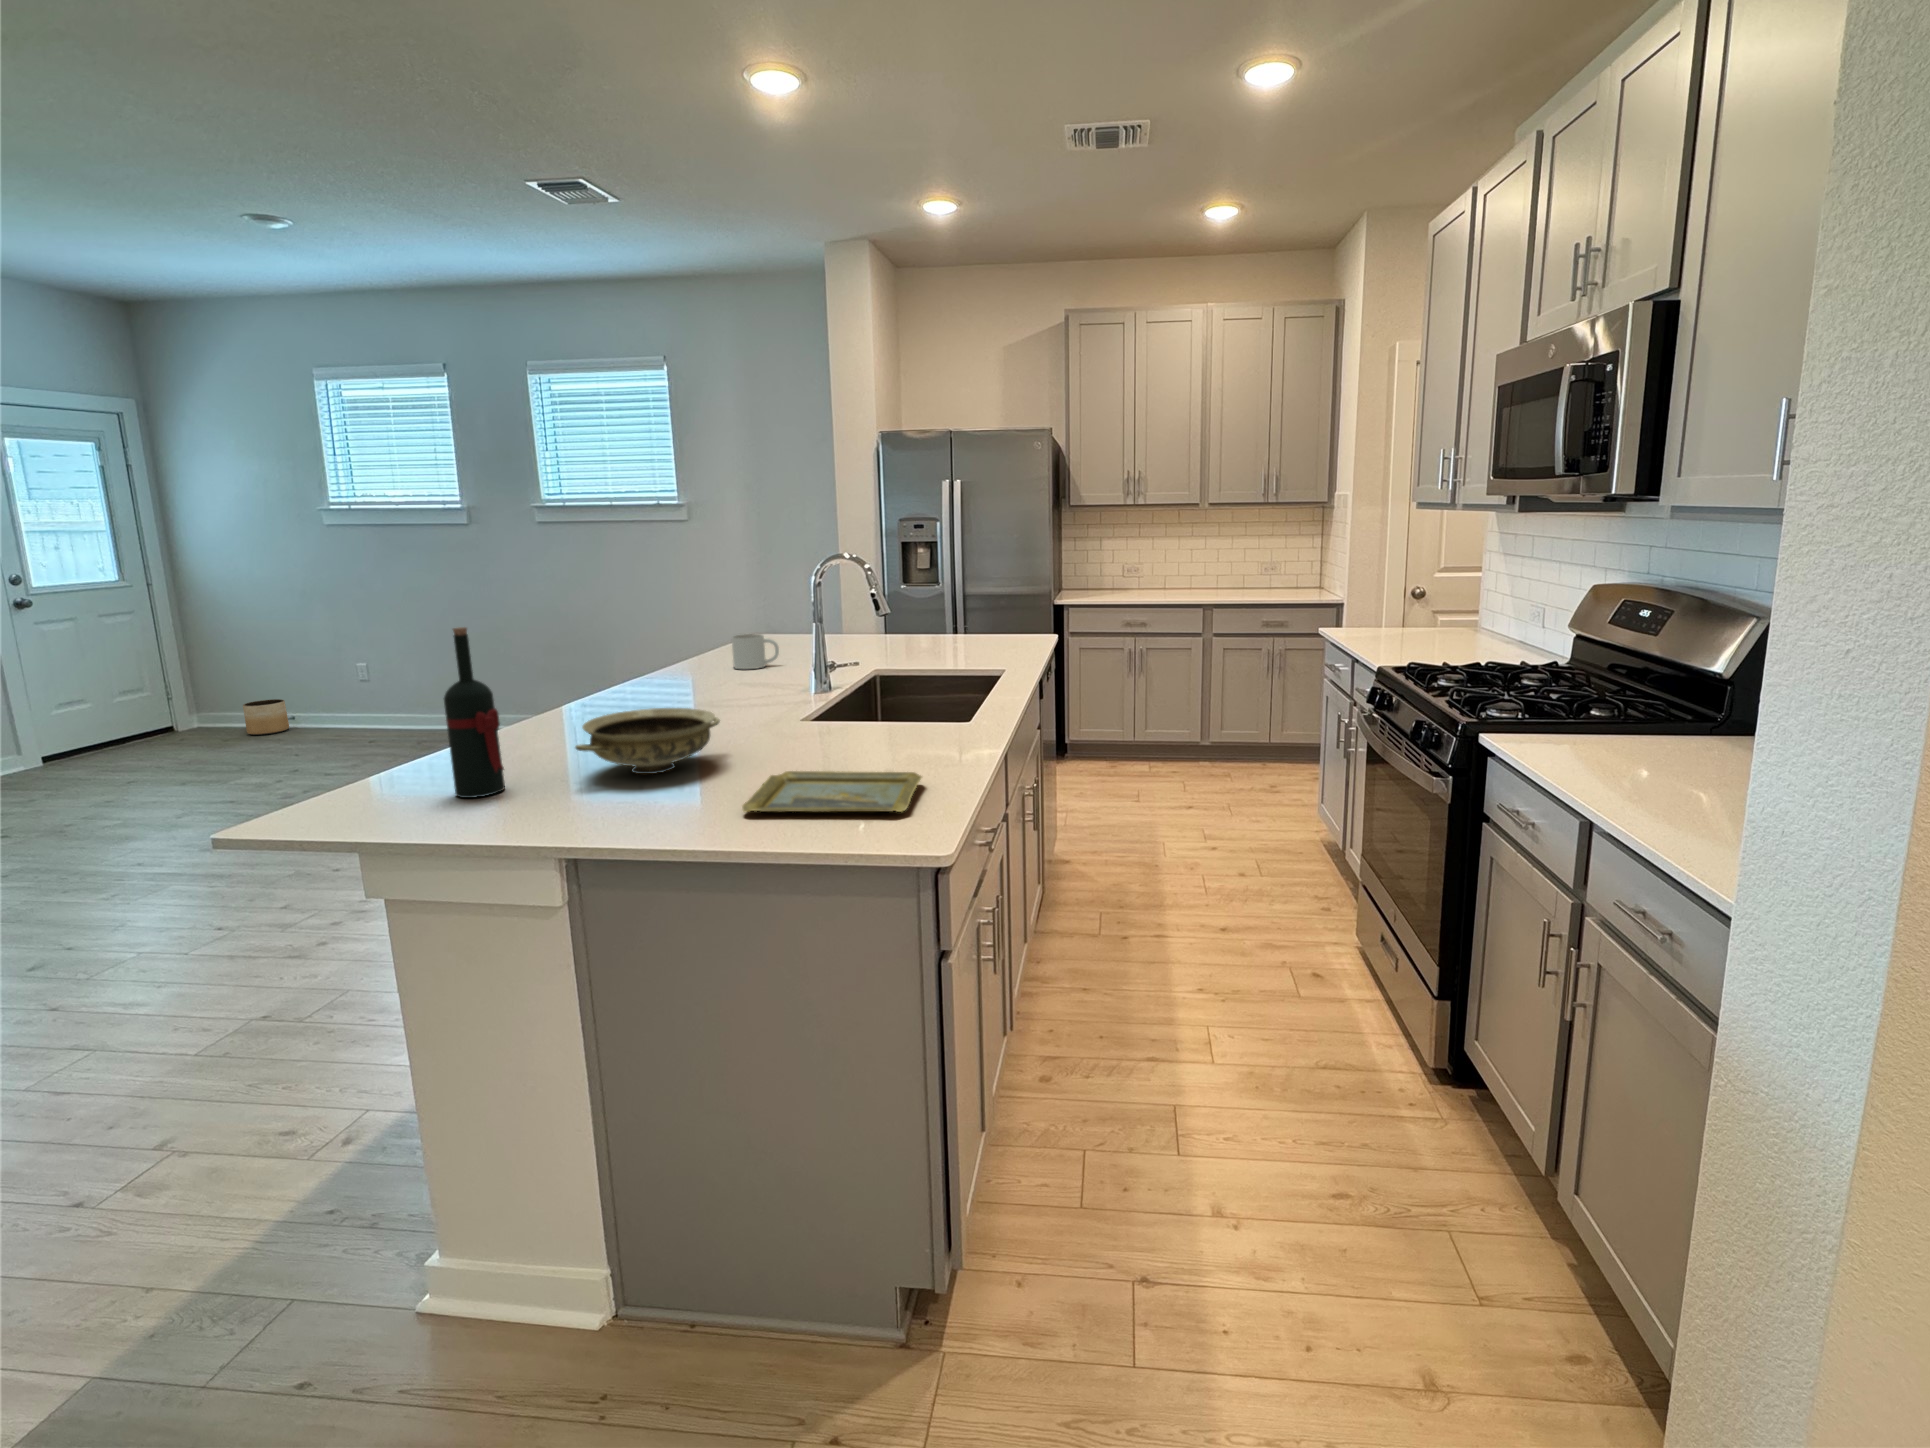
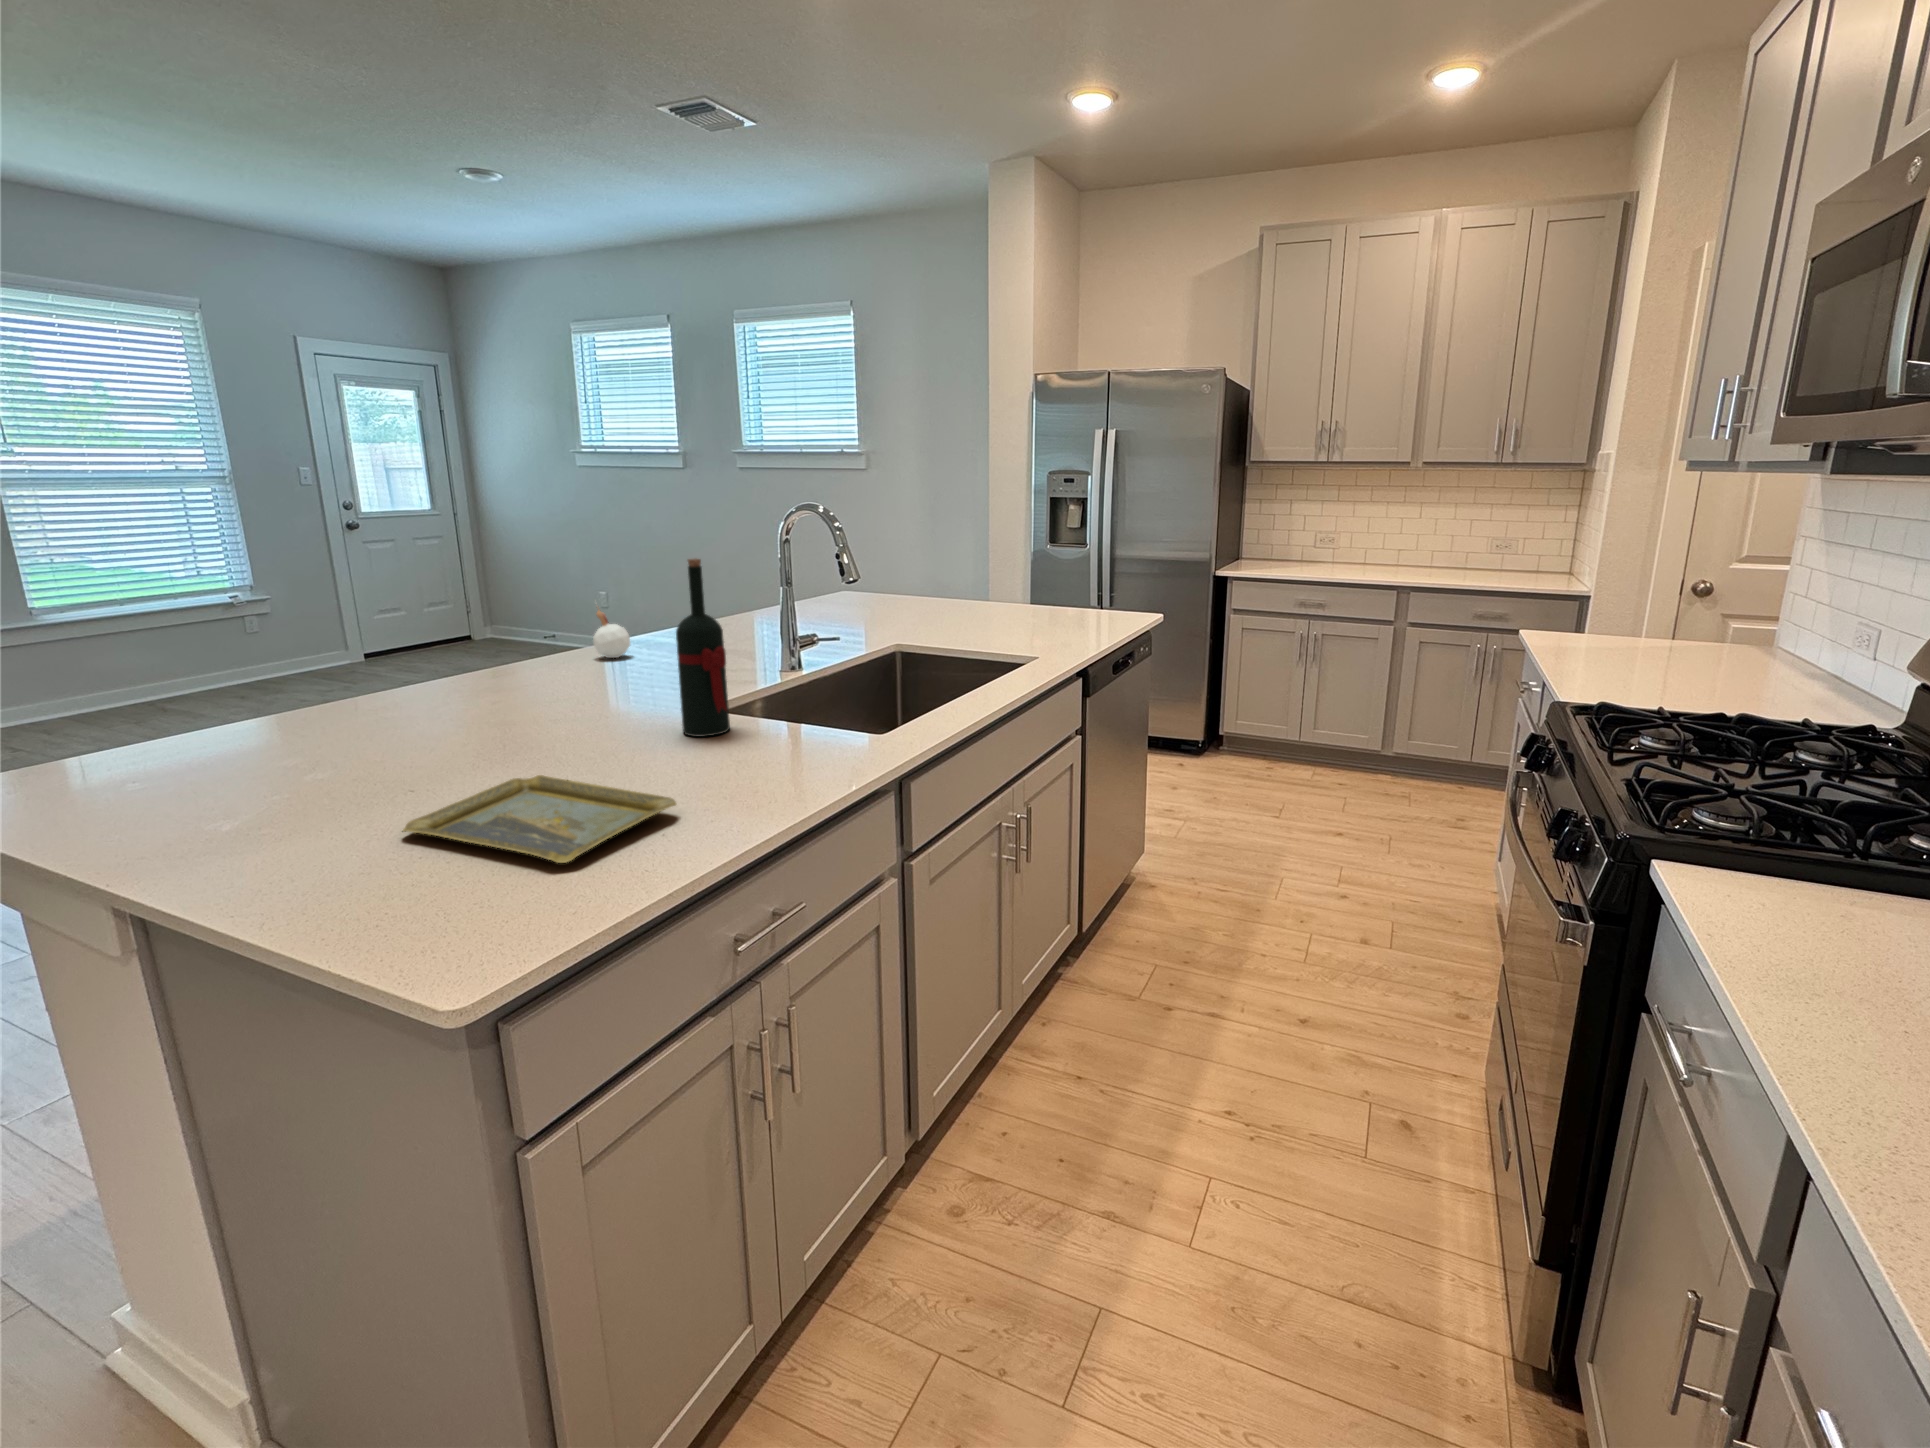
wine bottle: present [444,627,505,798] -> present [676,558,730,737]
mug: present [731,634,779,669] -> none [756,591,807,630]
candle: none [628,649,664,701] -> present [593,607,630,658]
planter: present [243,699,289,735] -> none [509,621,545,651]
ceramic bowl: present [575,708,720,774] -> none [329,674,549,756]

